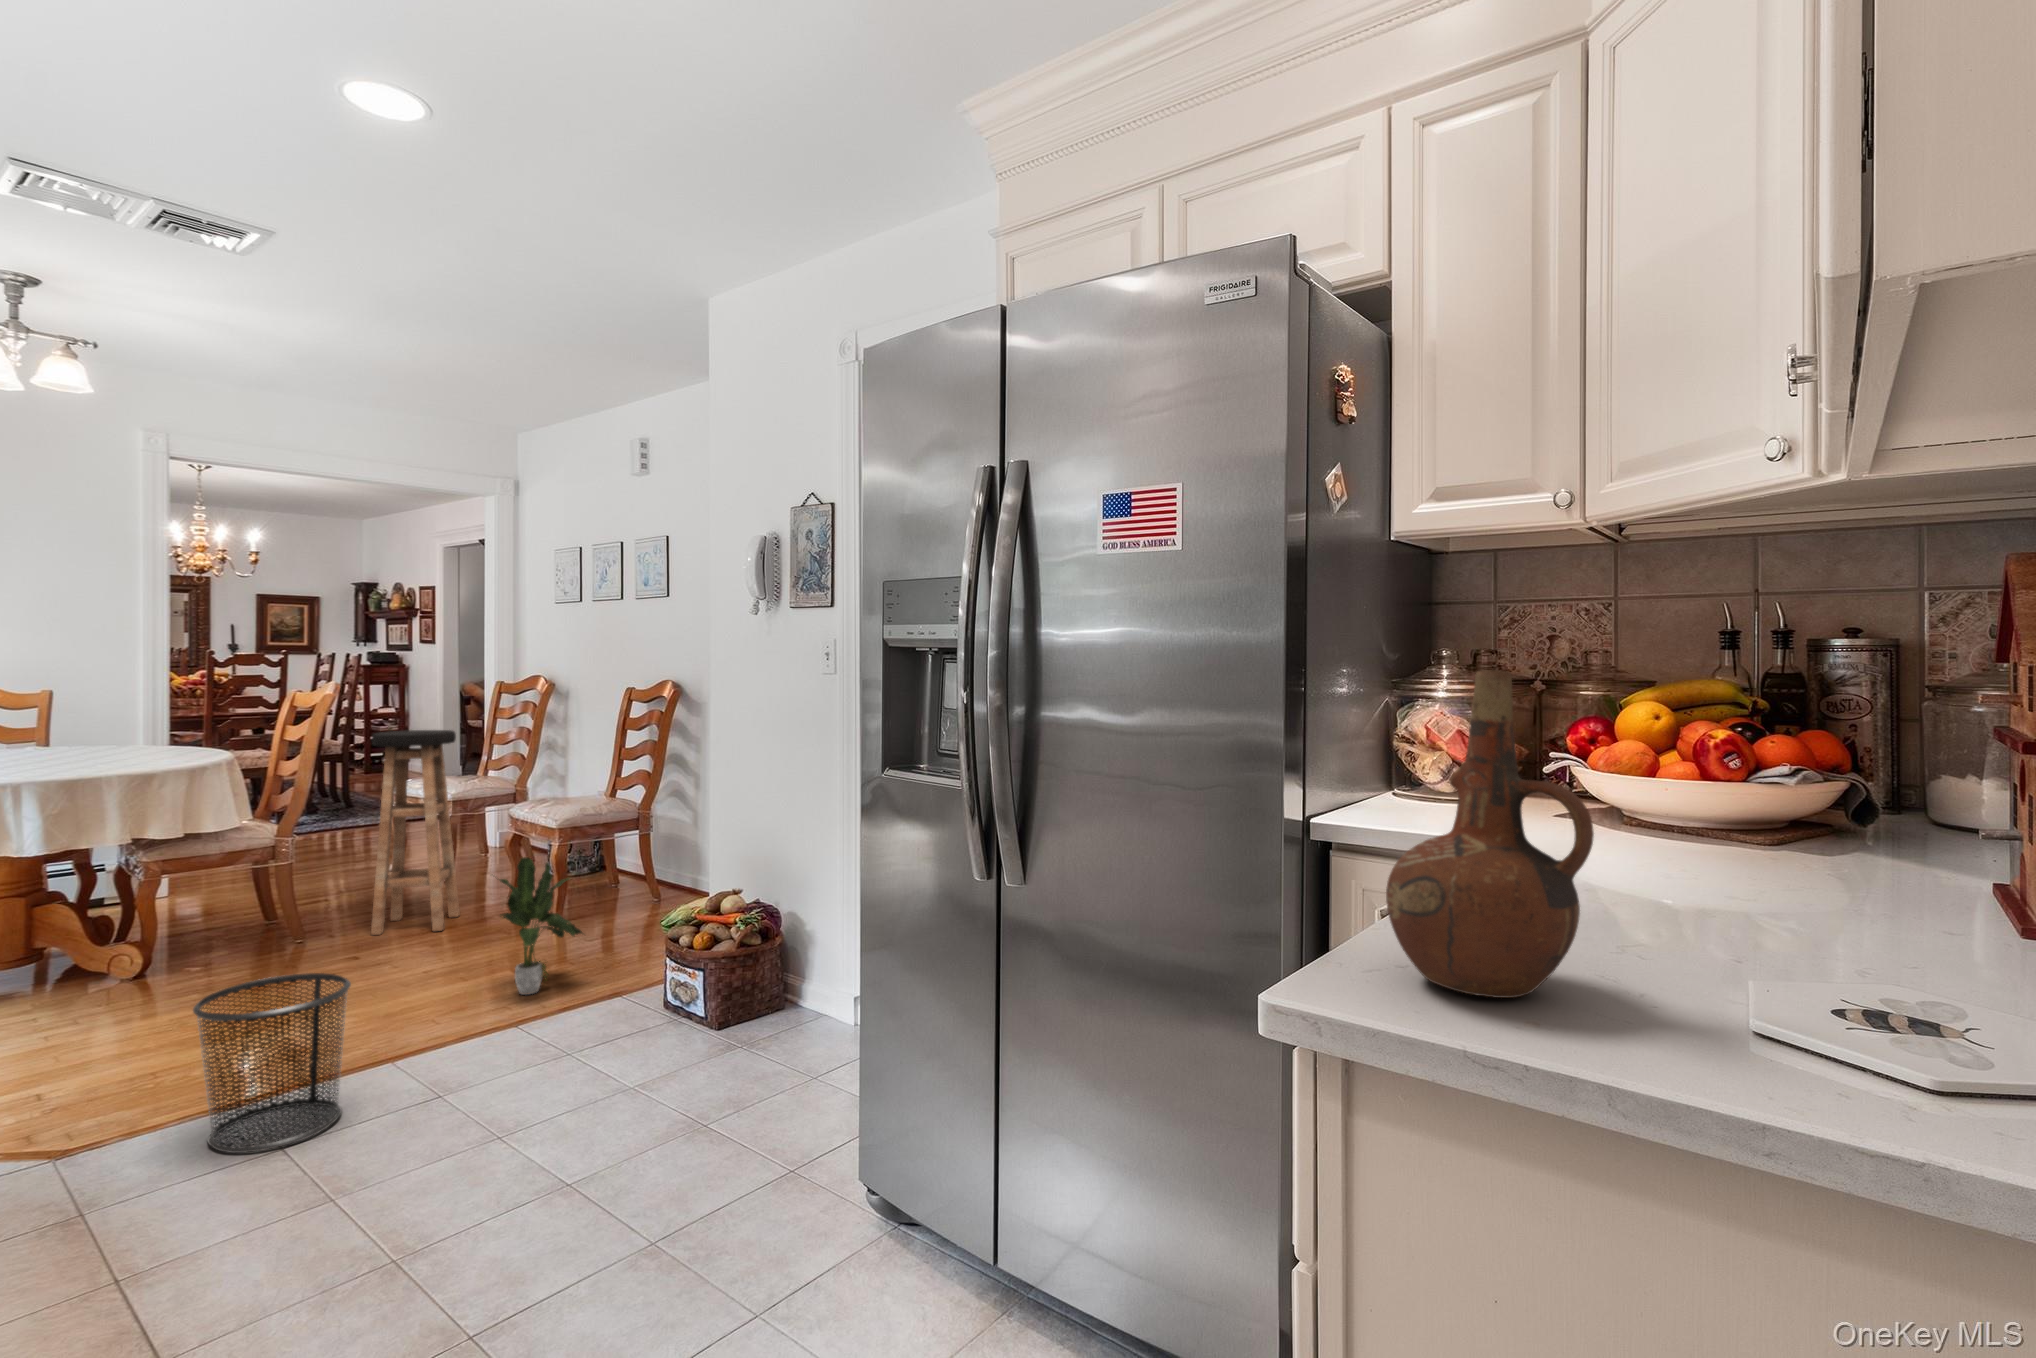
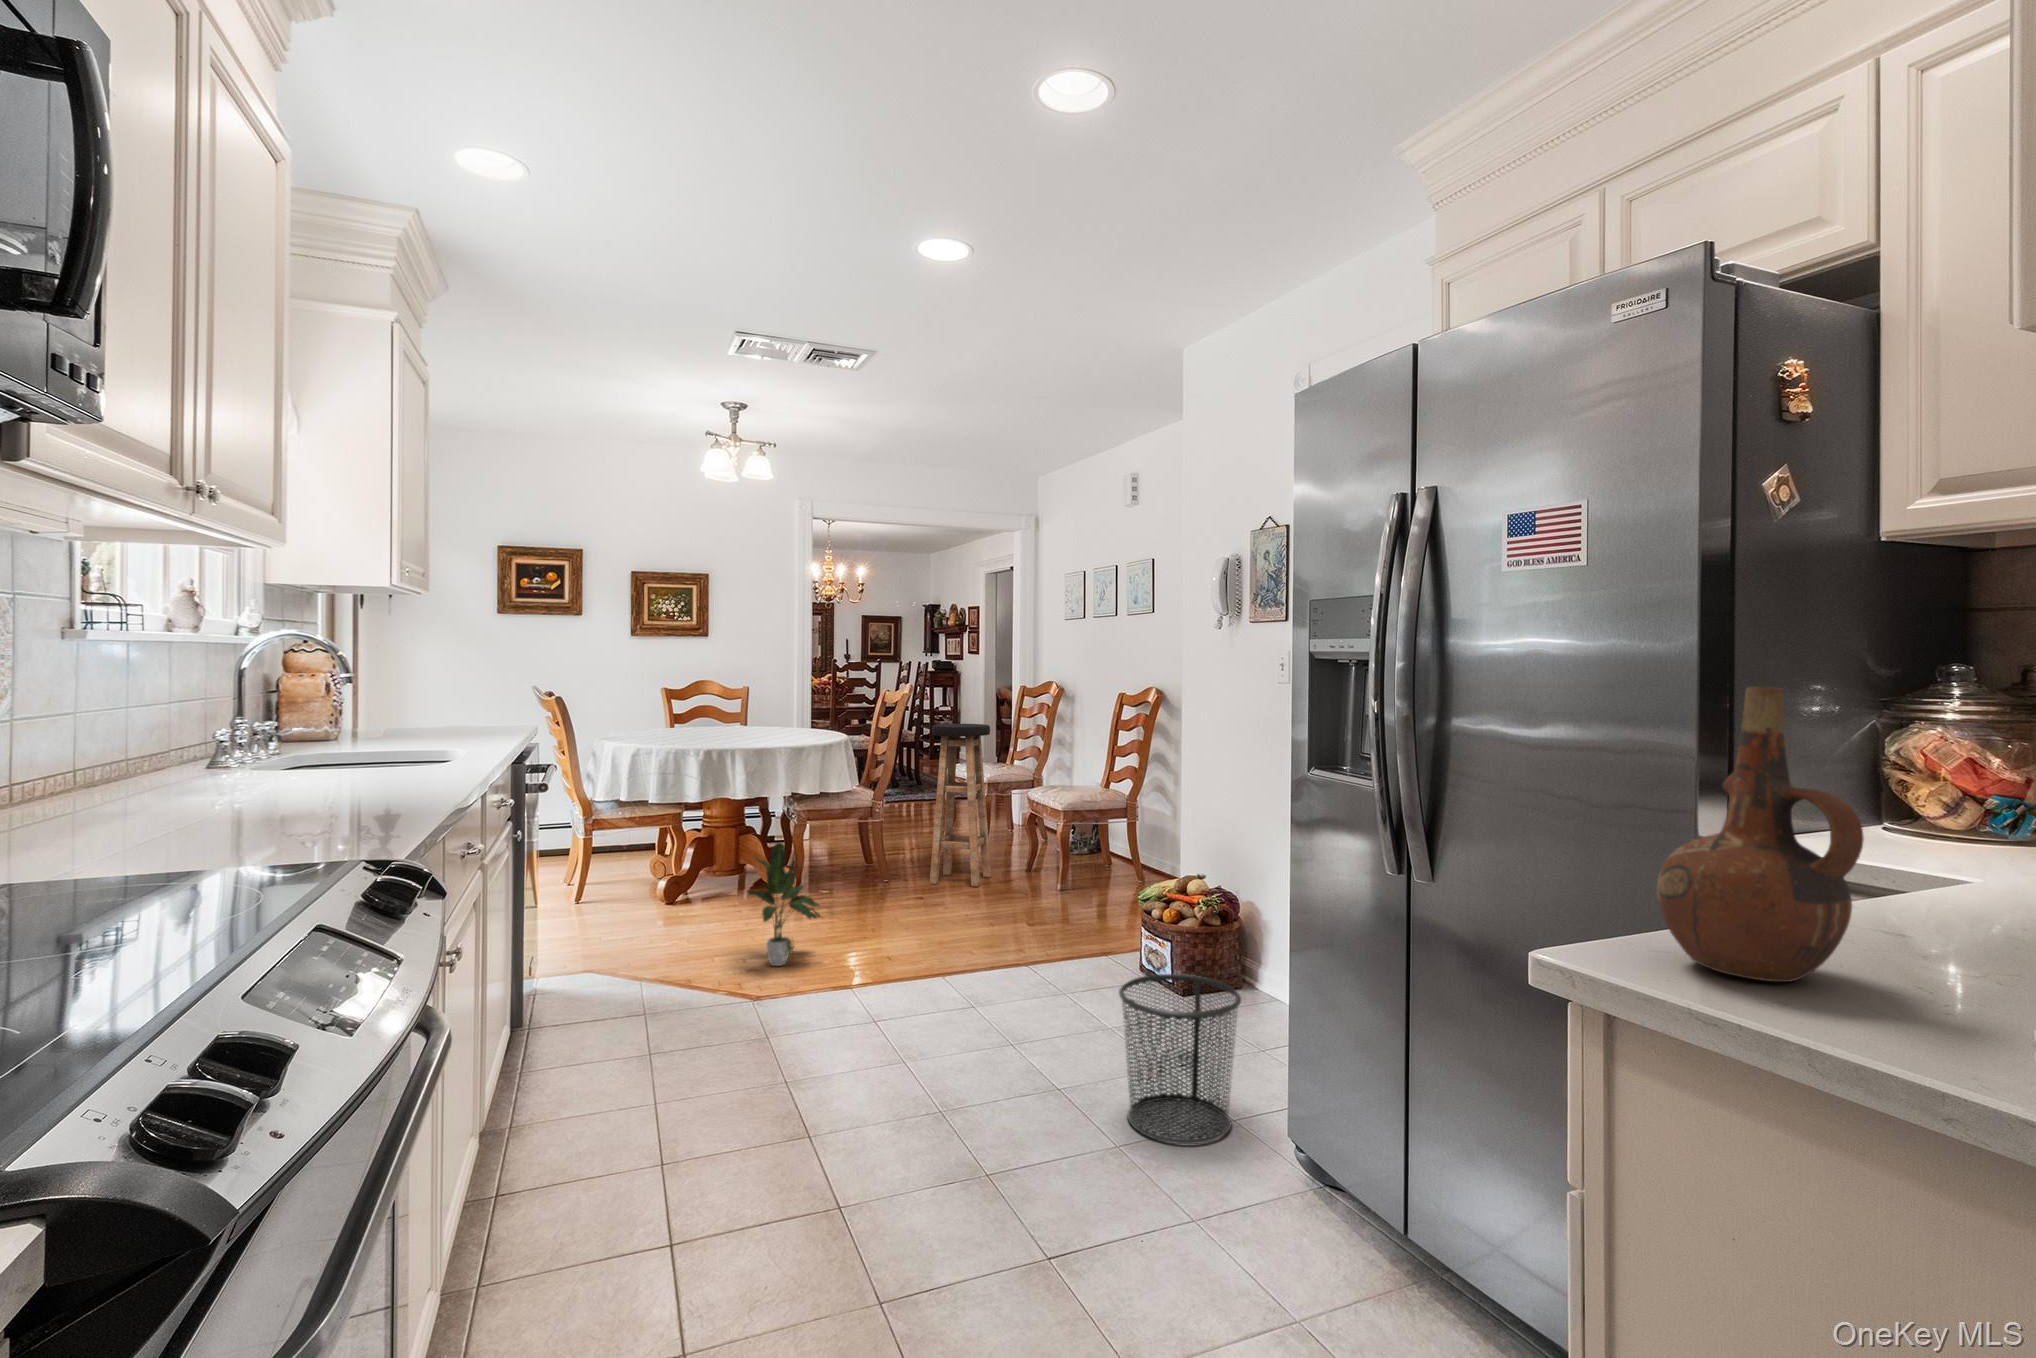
potted plant: present [500,857,583,995] -> present [747,843,820,966]
waste bin: present [193,973,351,1153] -> present [1119,974,1241,1144]

